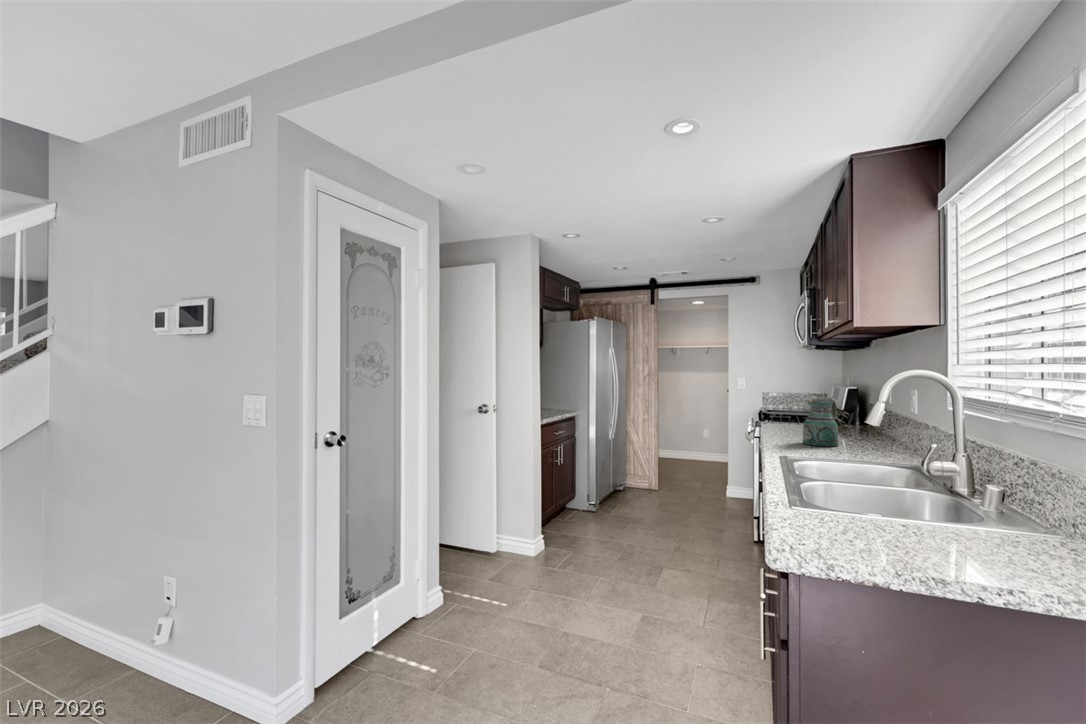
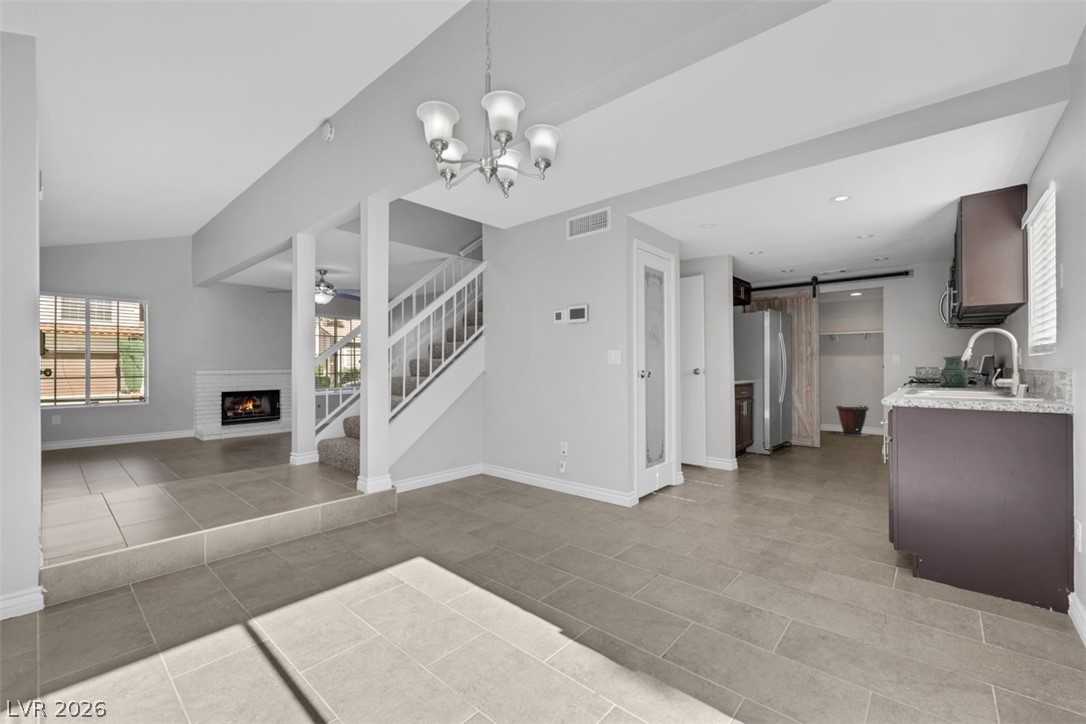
trash can: none [677,429,713,467] -> present [836,406,869,436]

